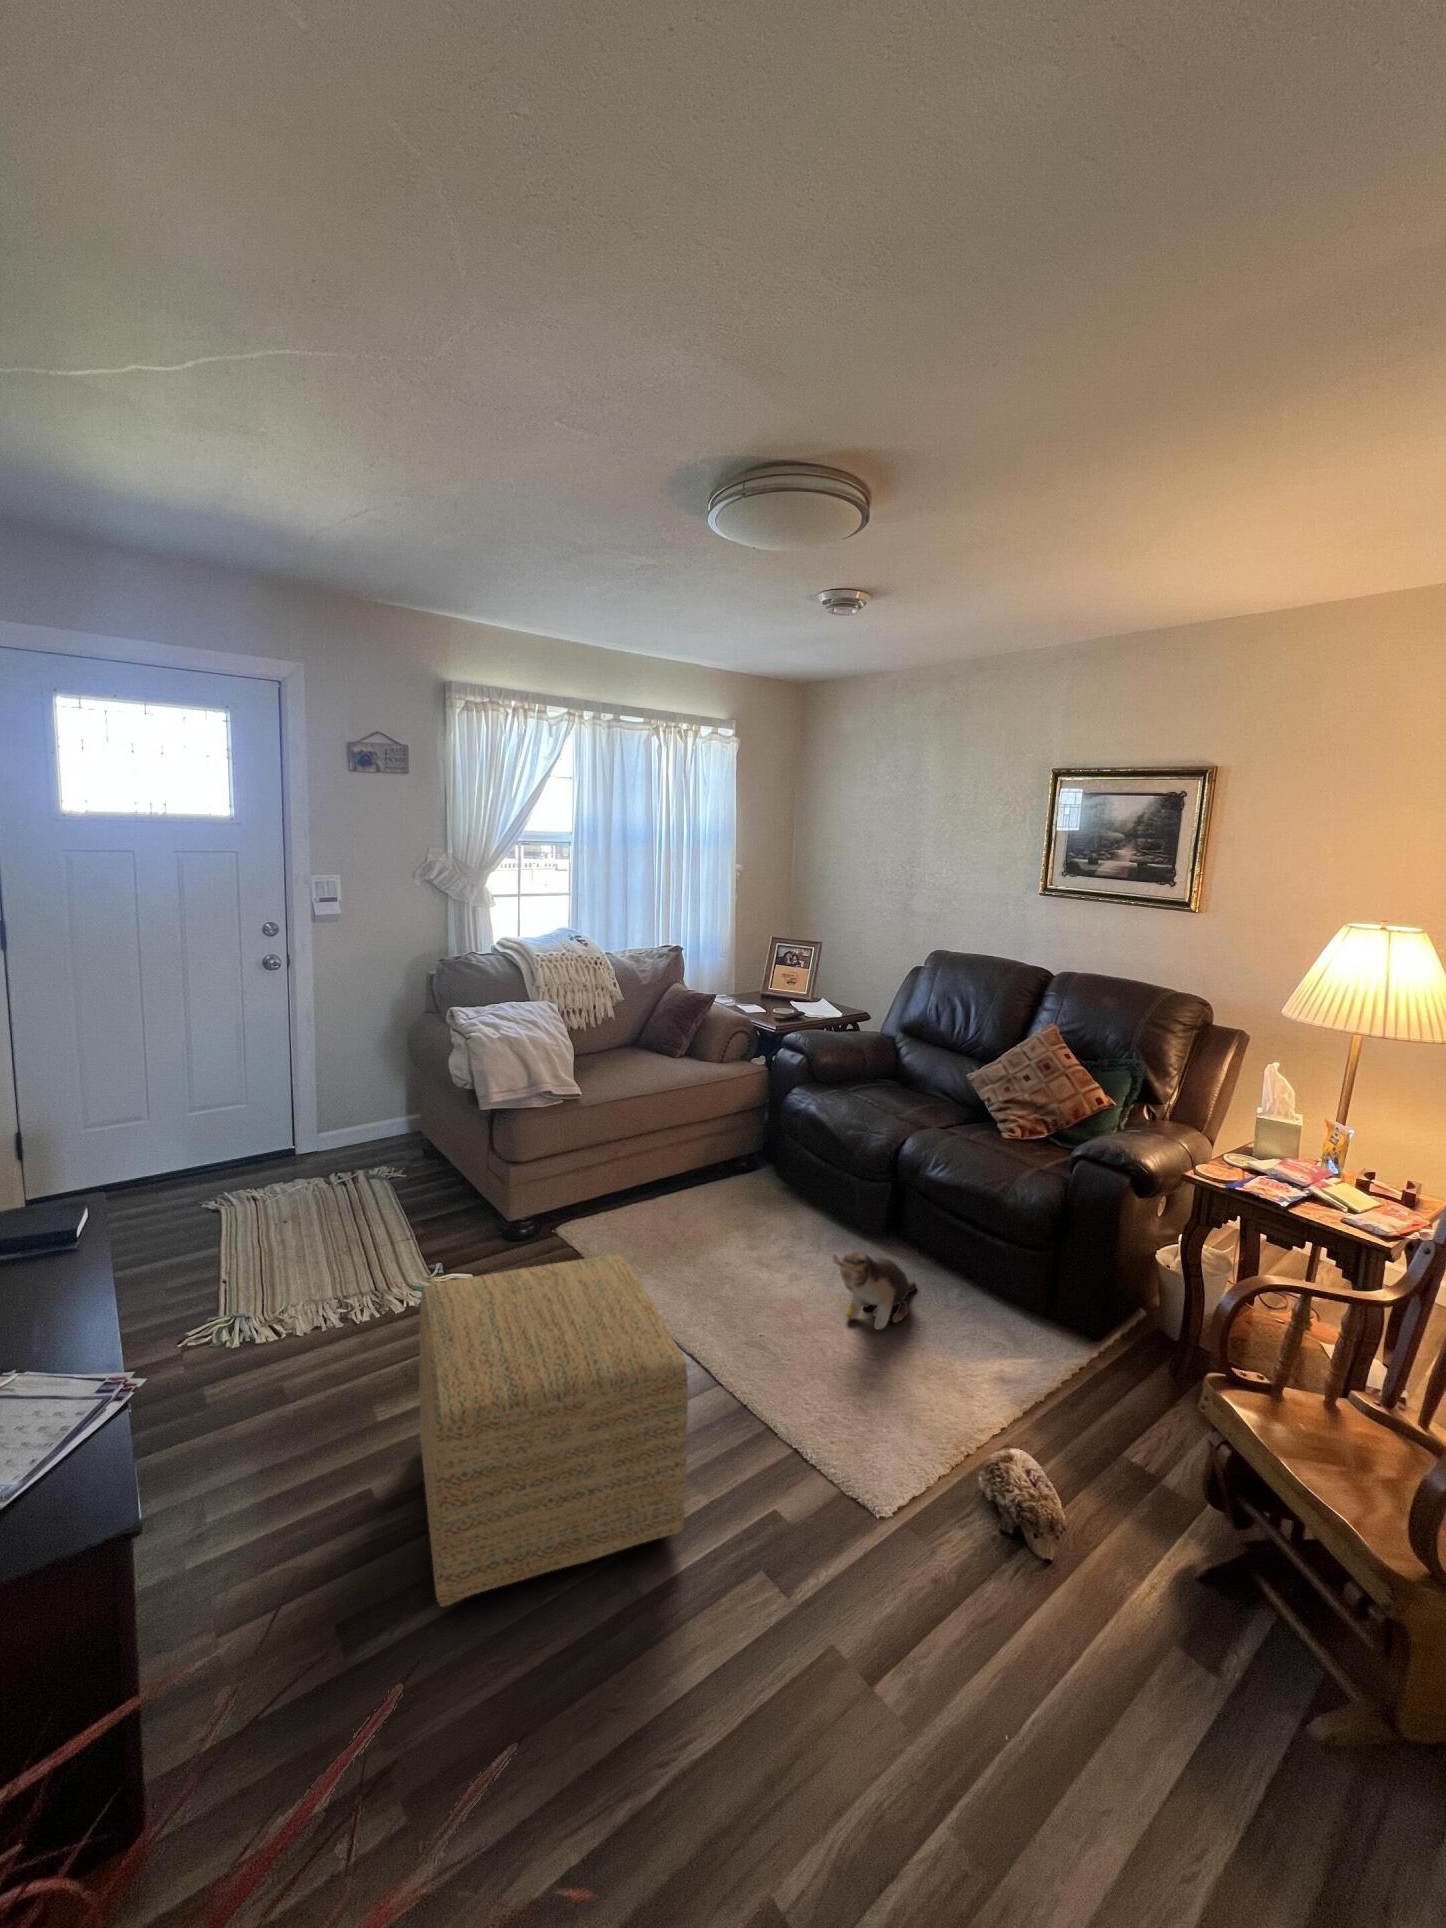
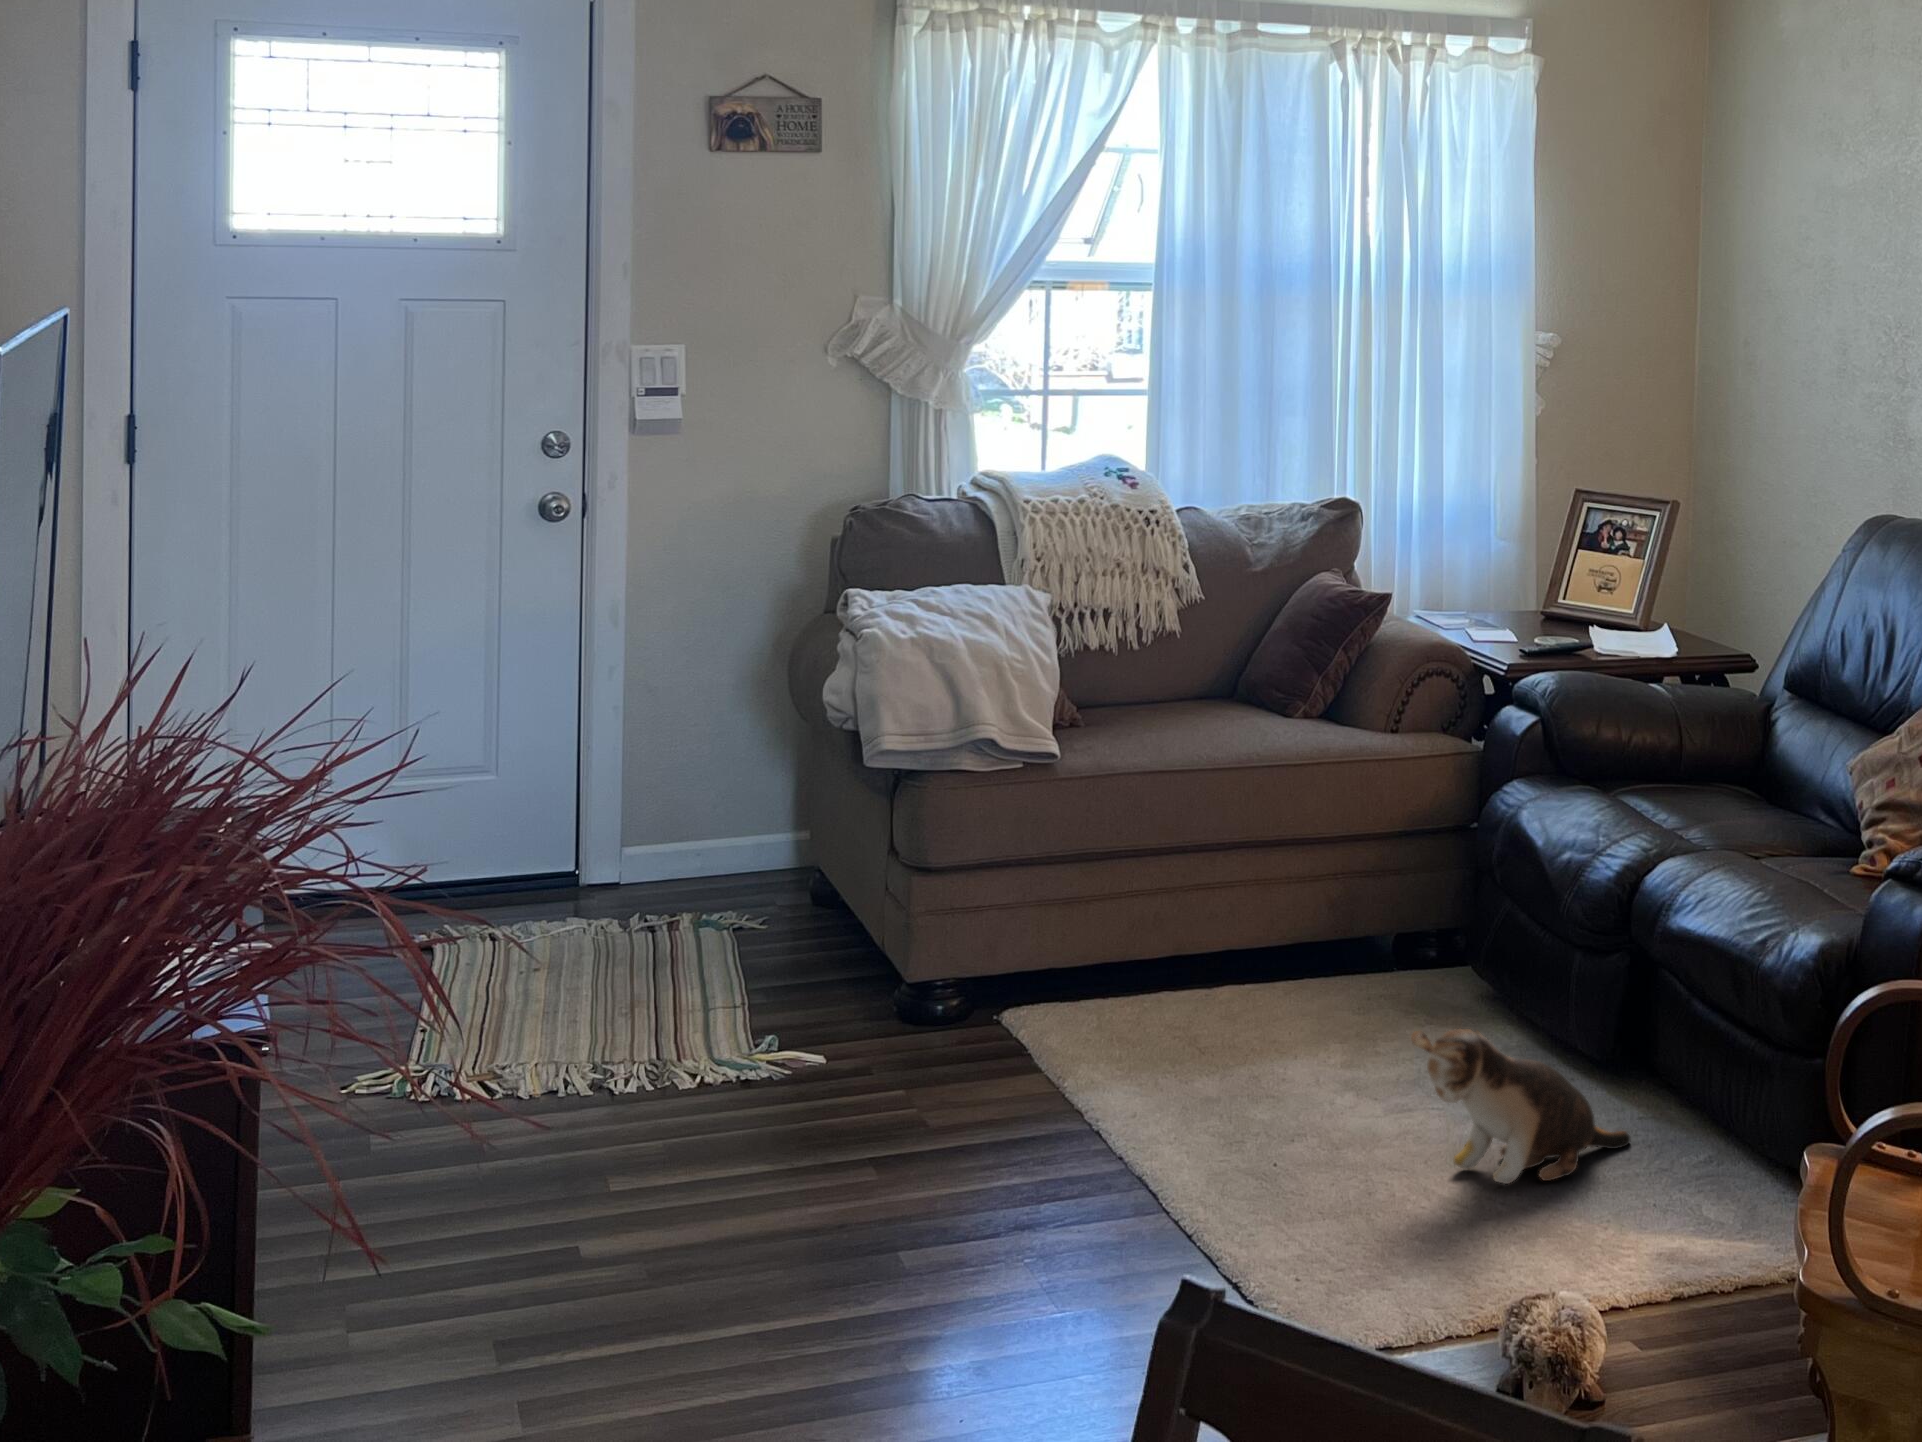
ottoman: present [419,1255,688,1607] -> none [613,958,1003,1362]

